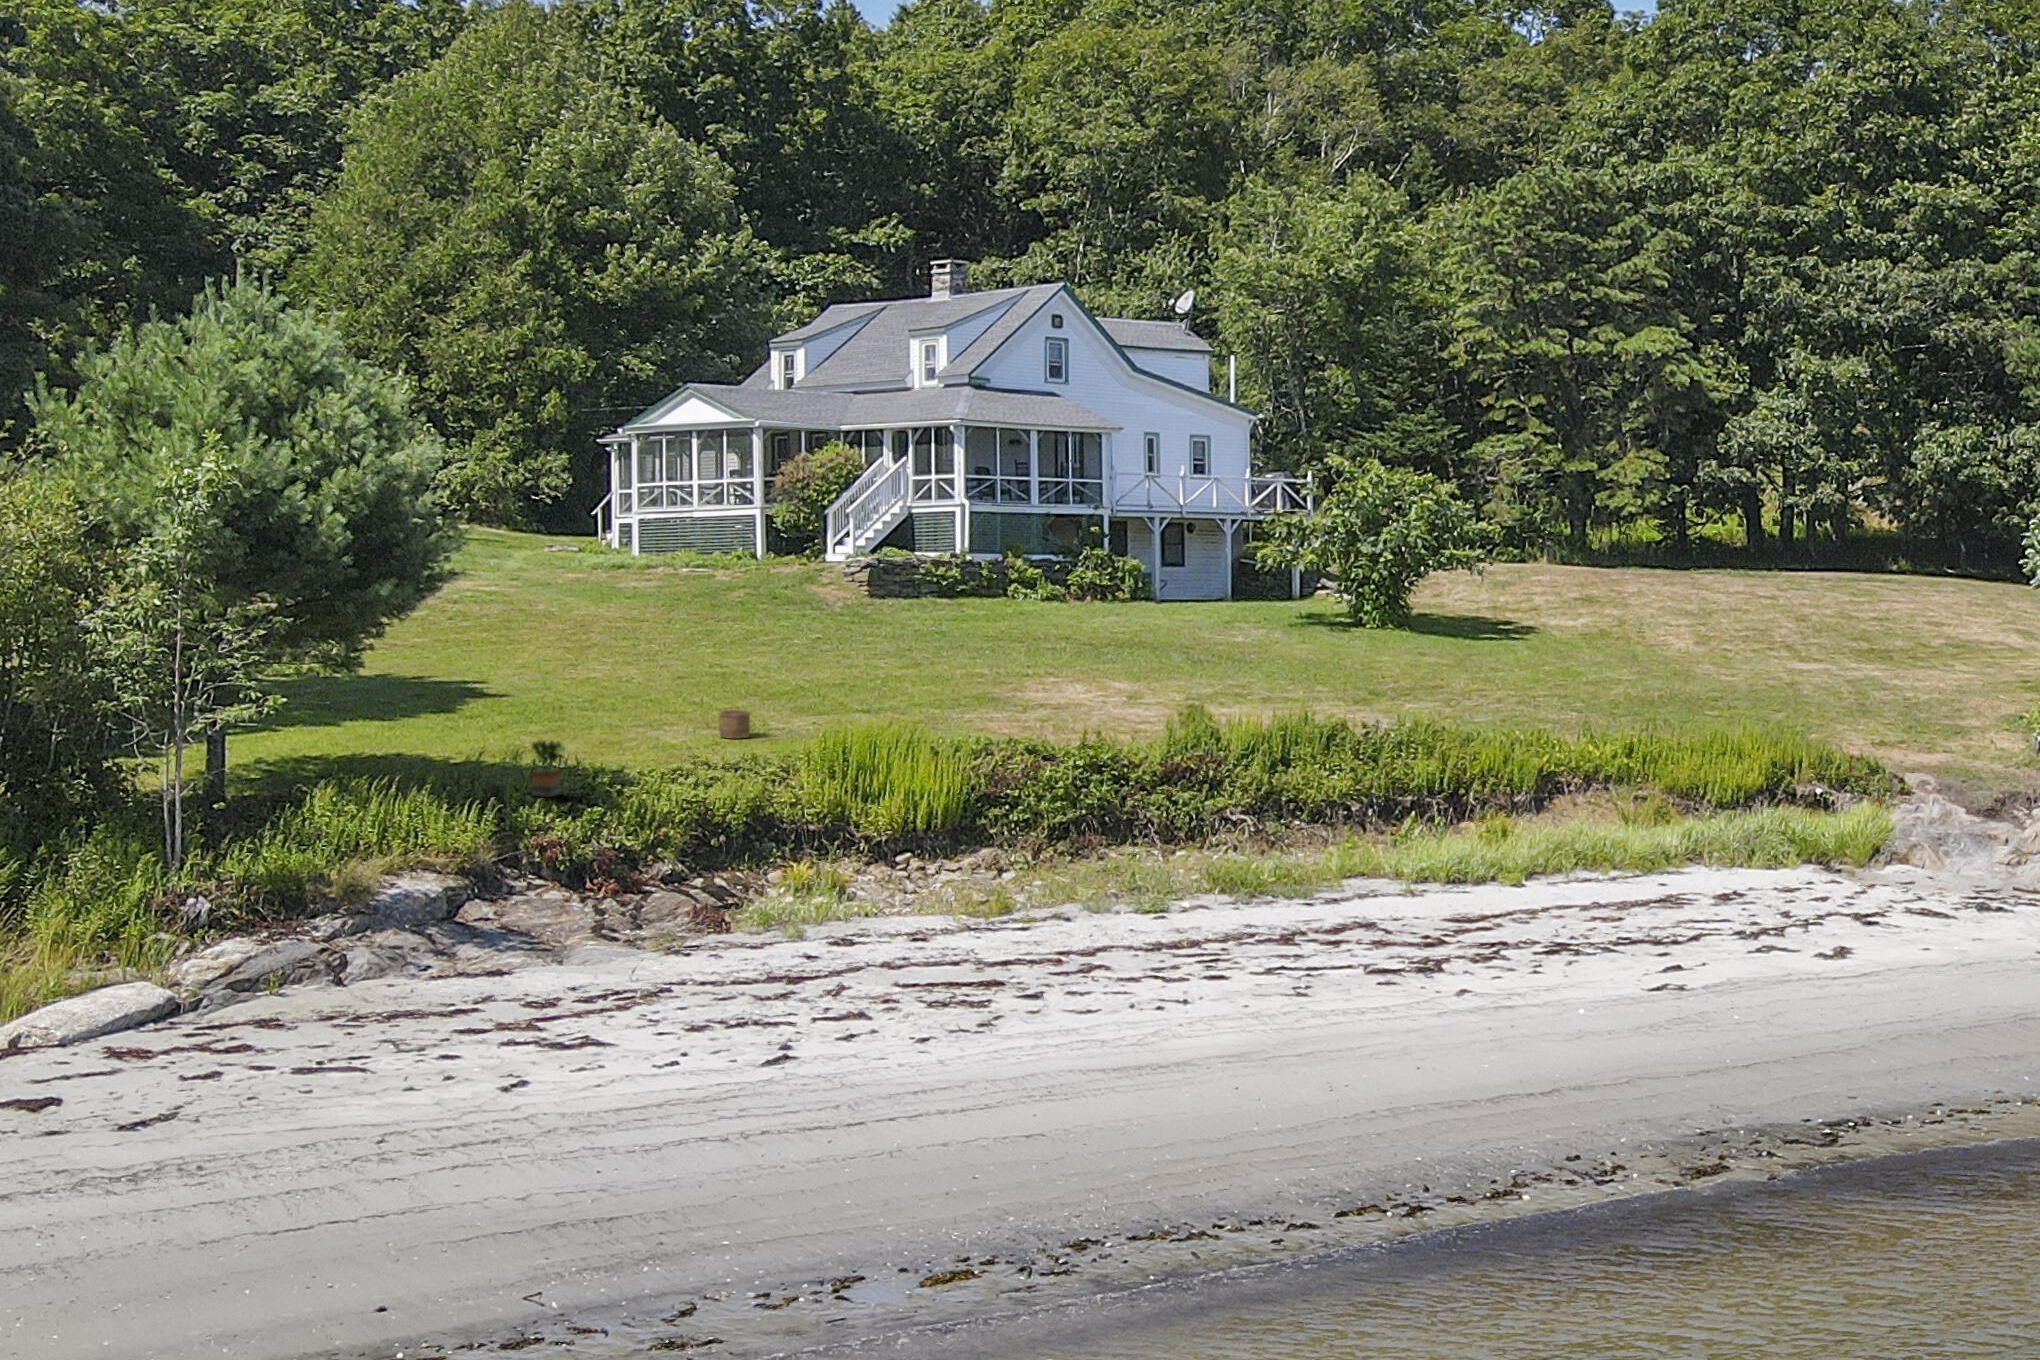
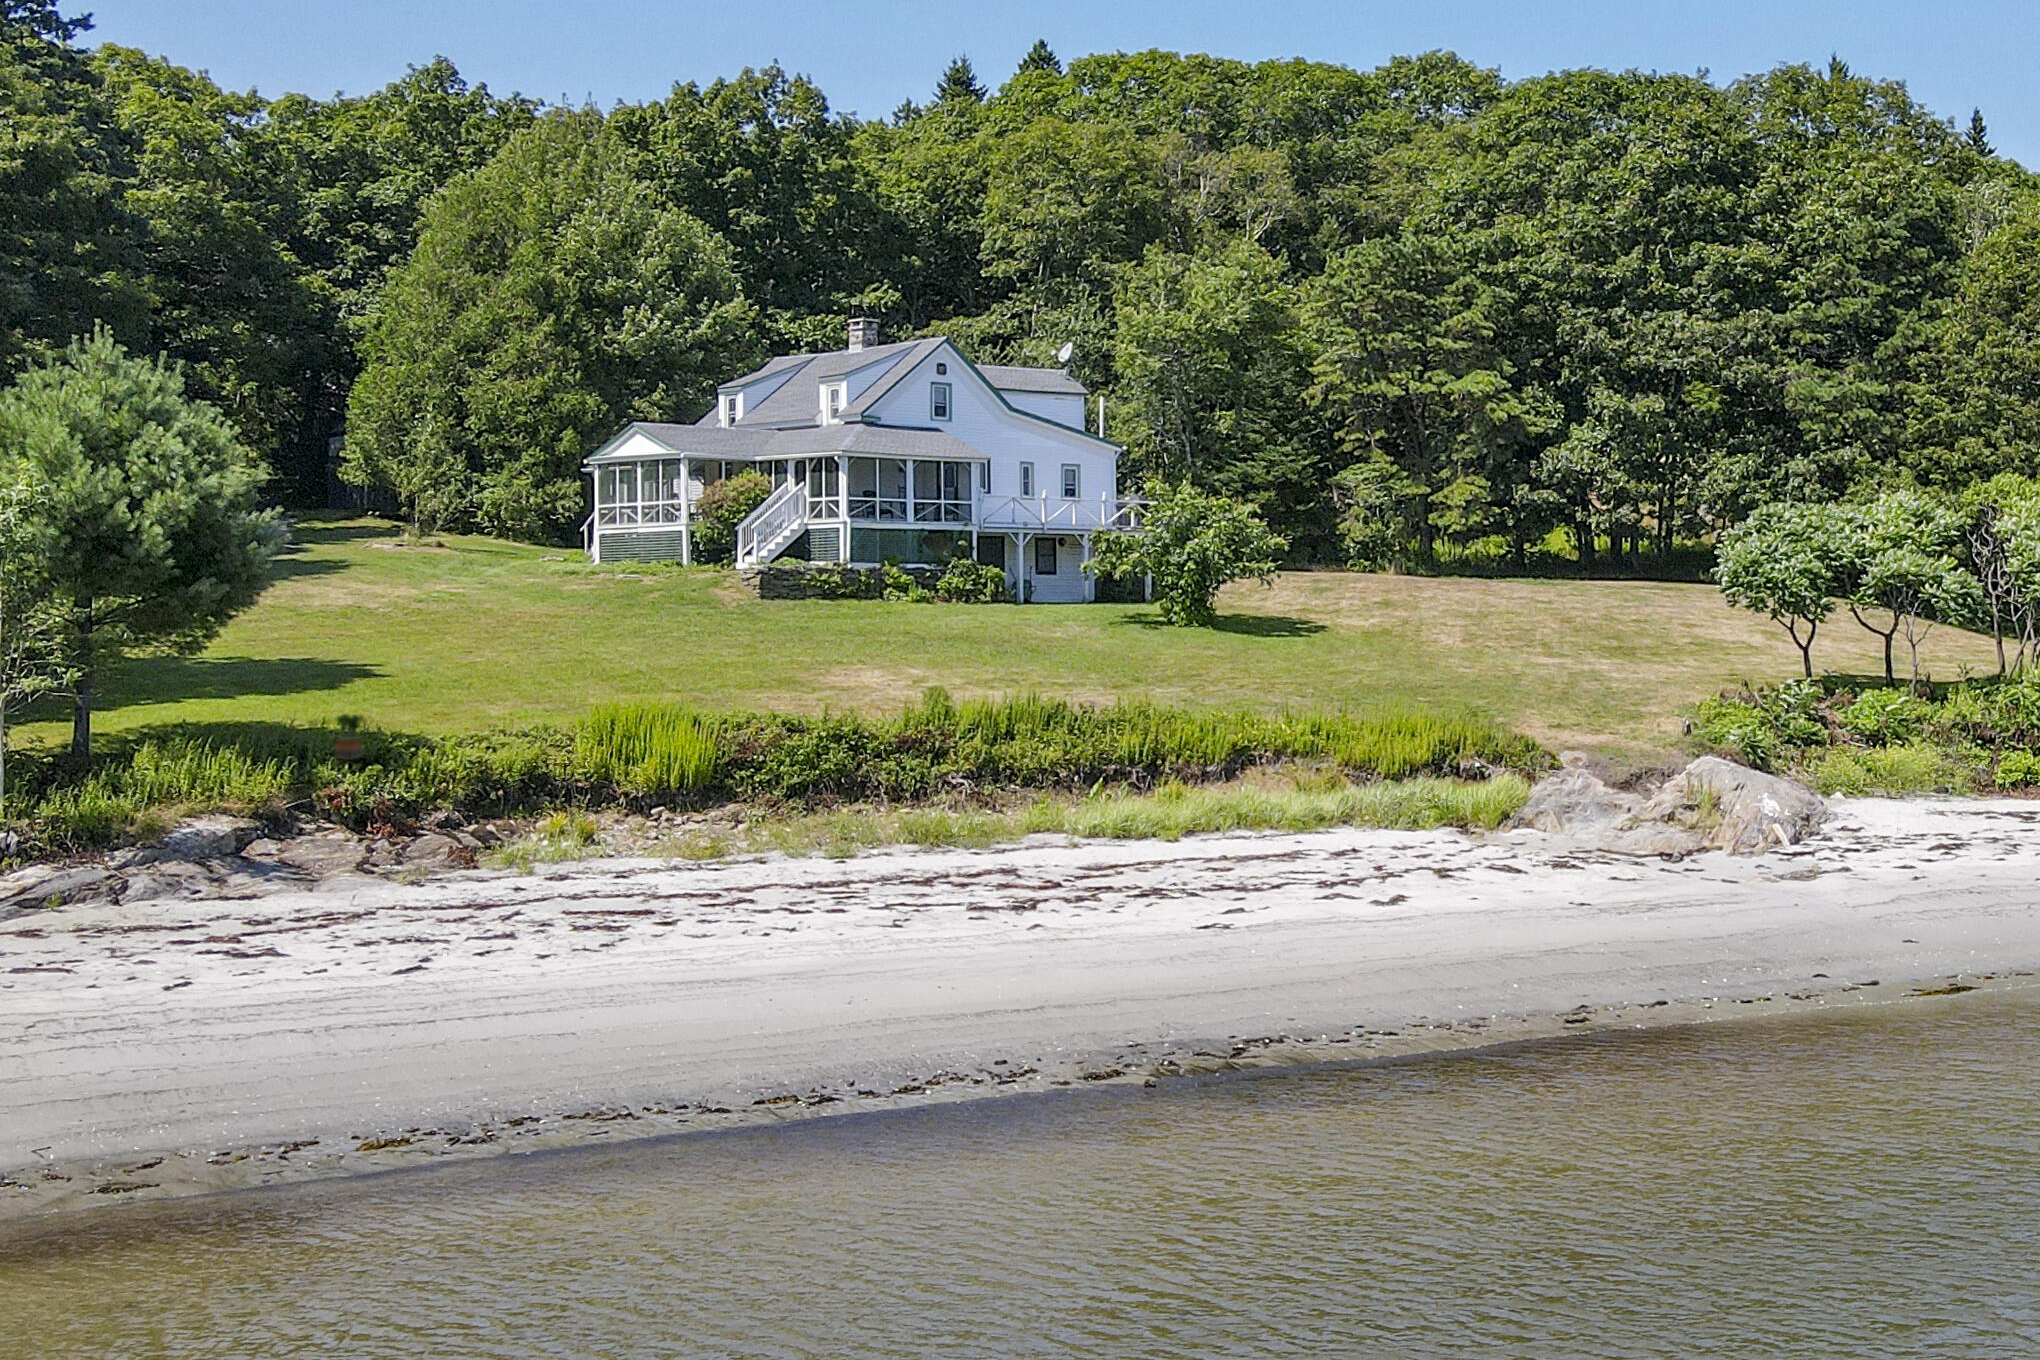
wooden bucket: present [719,710,751,739] -> none [531,692,561,715]

